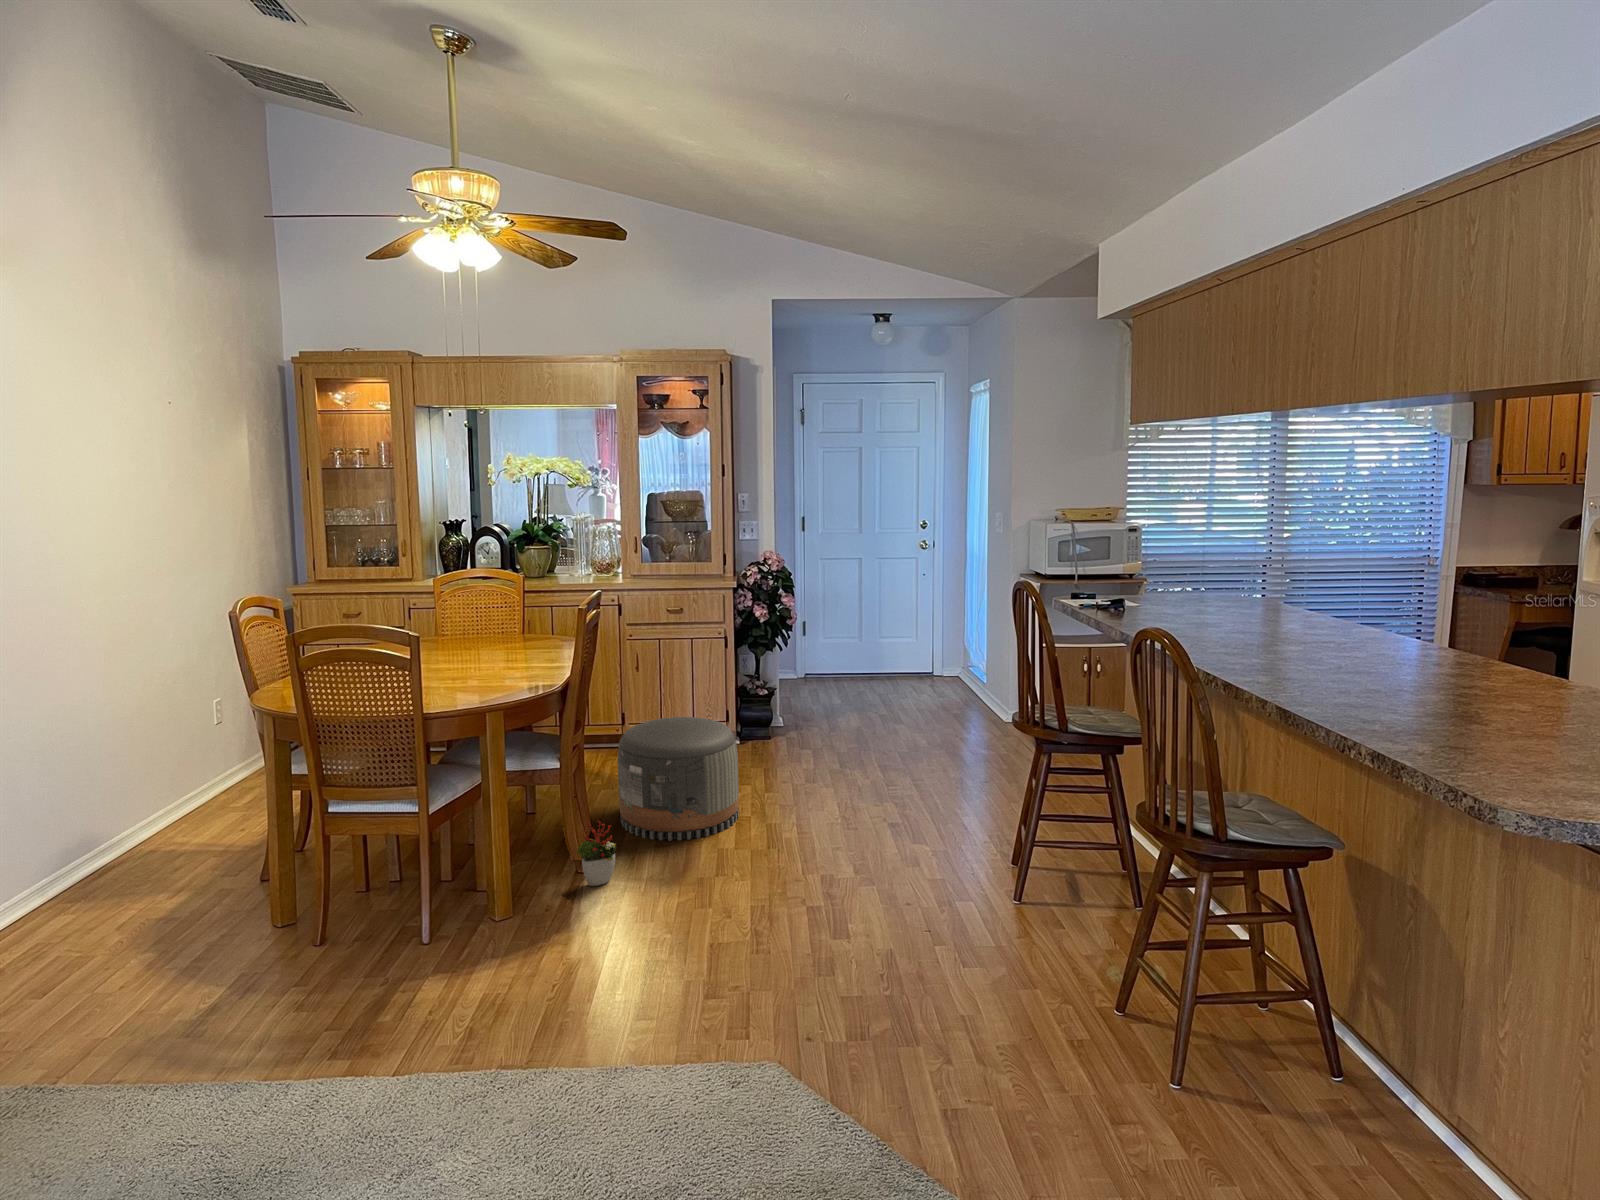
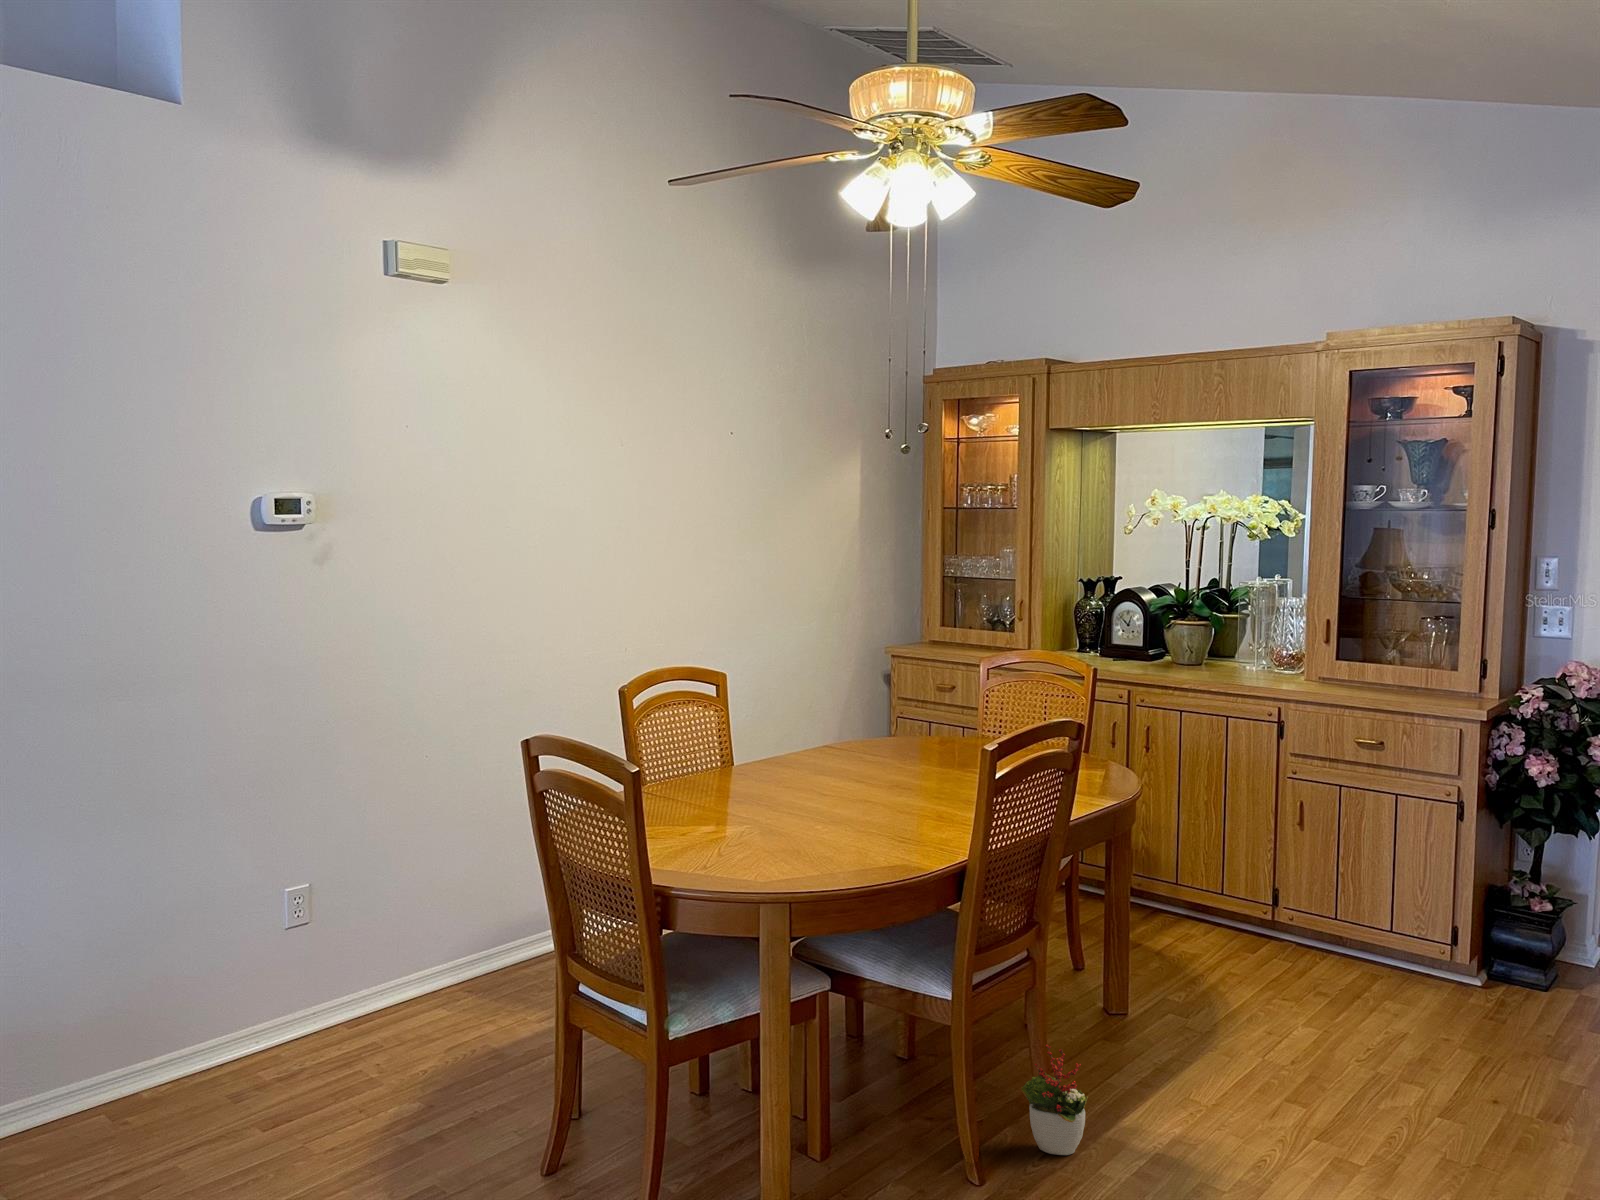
pouf: present [618,717,739,841] -> none [1168,912,1385,1139]

